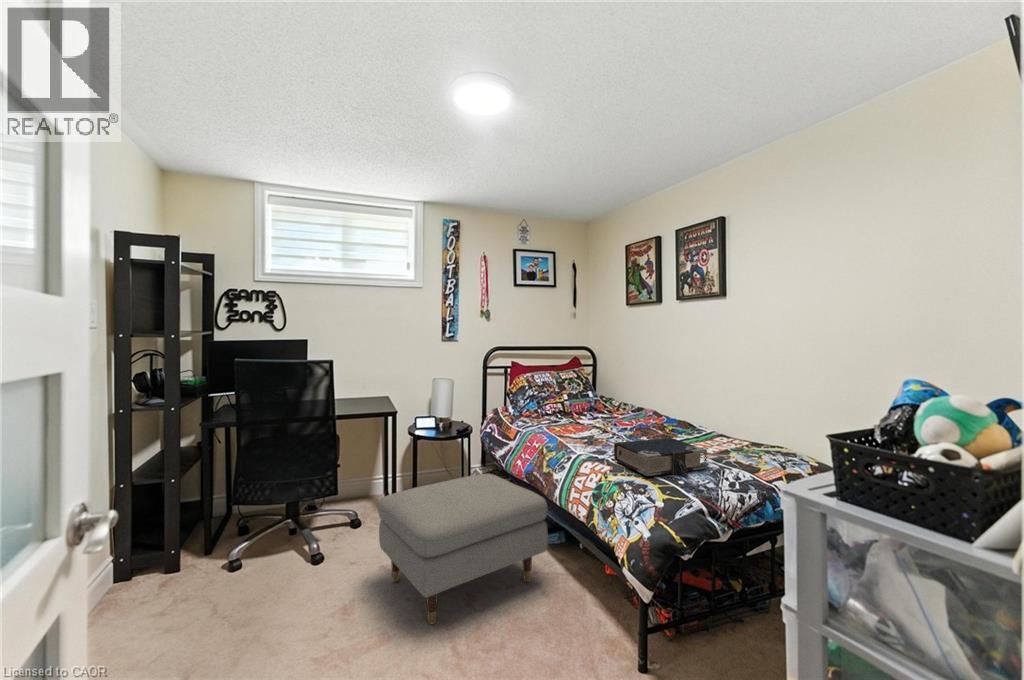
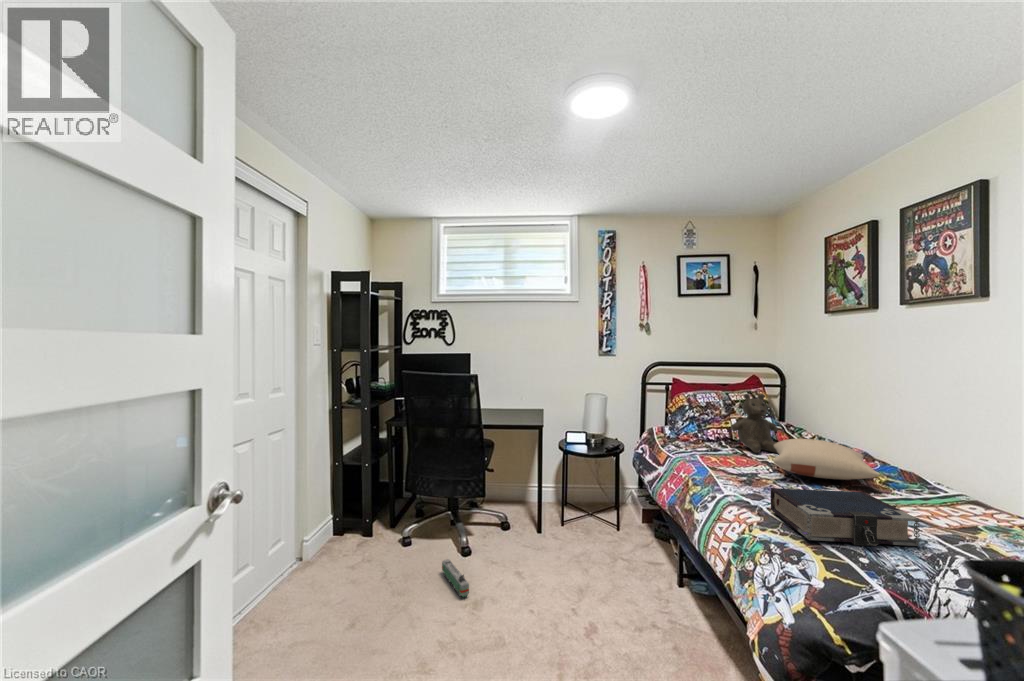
teddy bear: none [565,371,603,420] -> present [731,394,778,453]
pillow: none [599,405,673,433] -> present [774,439,879,480]
ottoman: present [378,474,548,624] -> none [506,499,682,648]
toy train: none [299,568,341,603] -> present [442,559,469,597]

